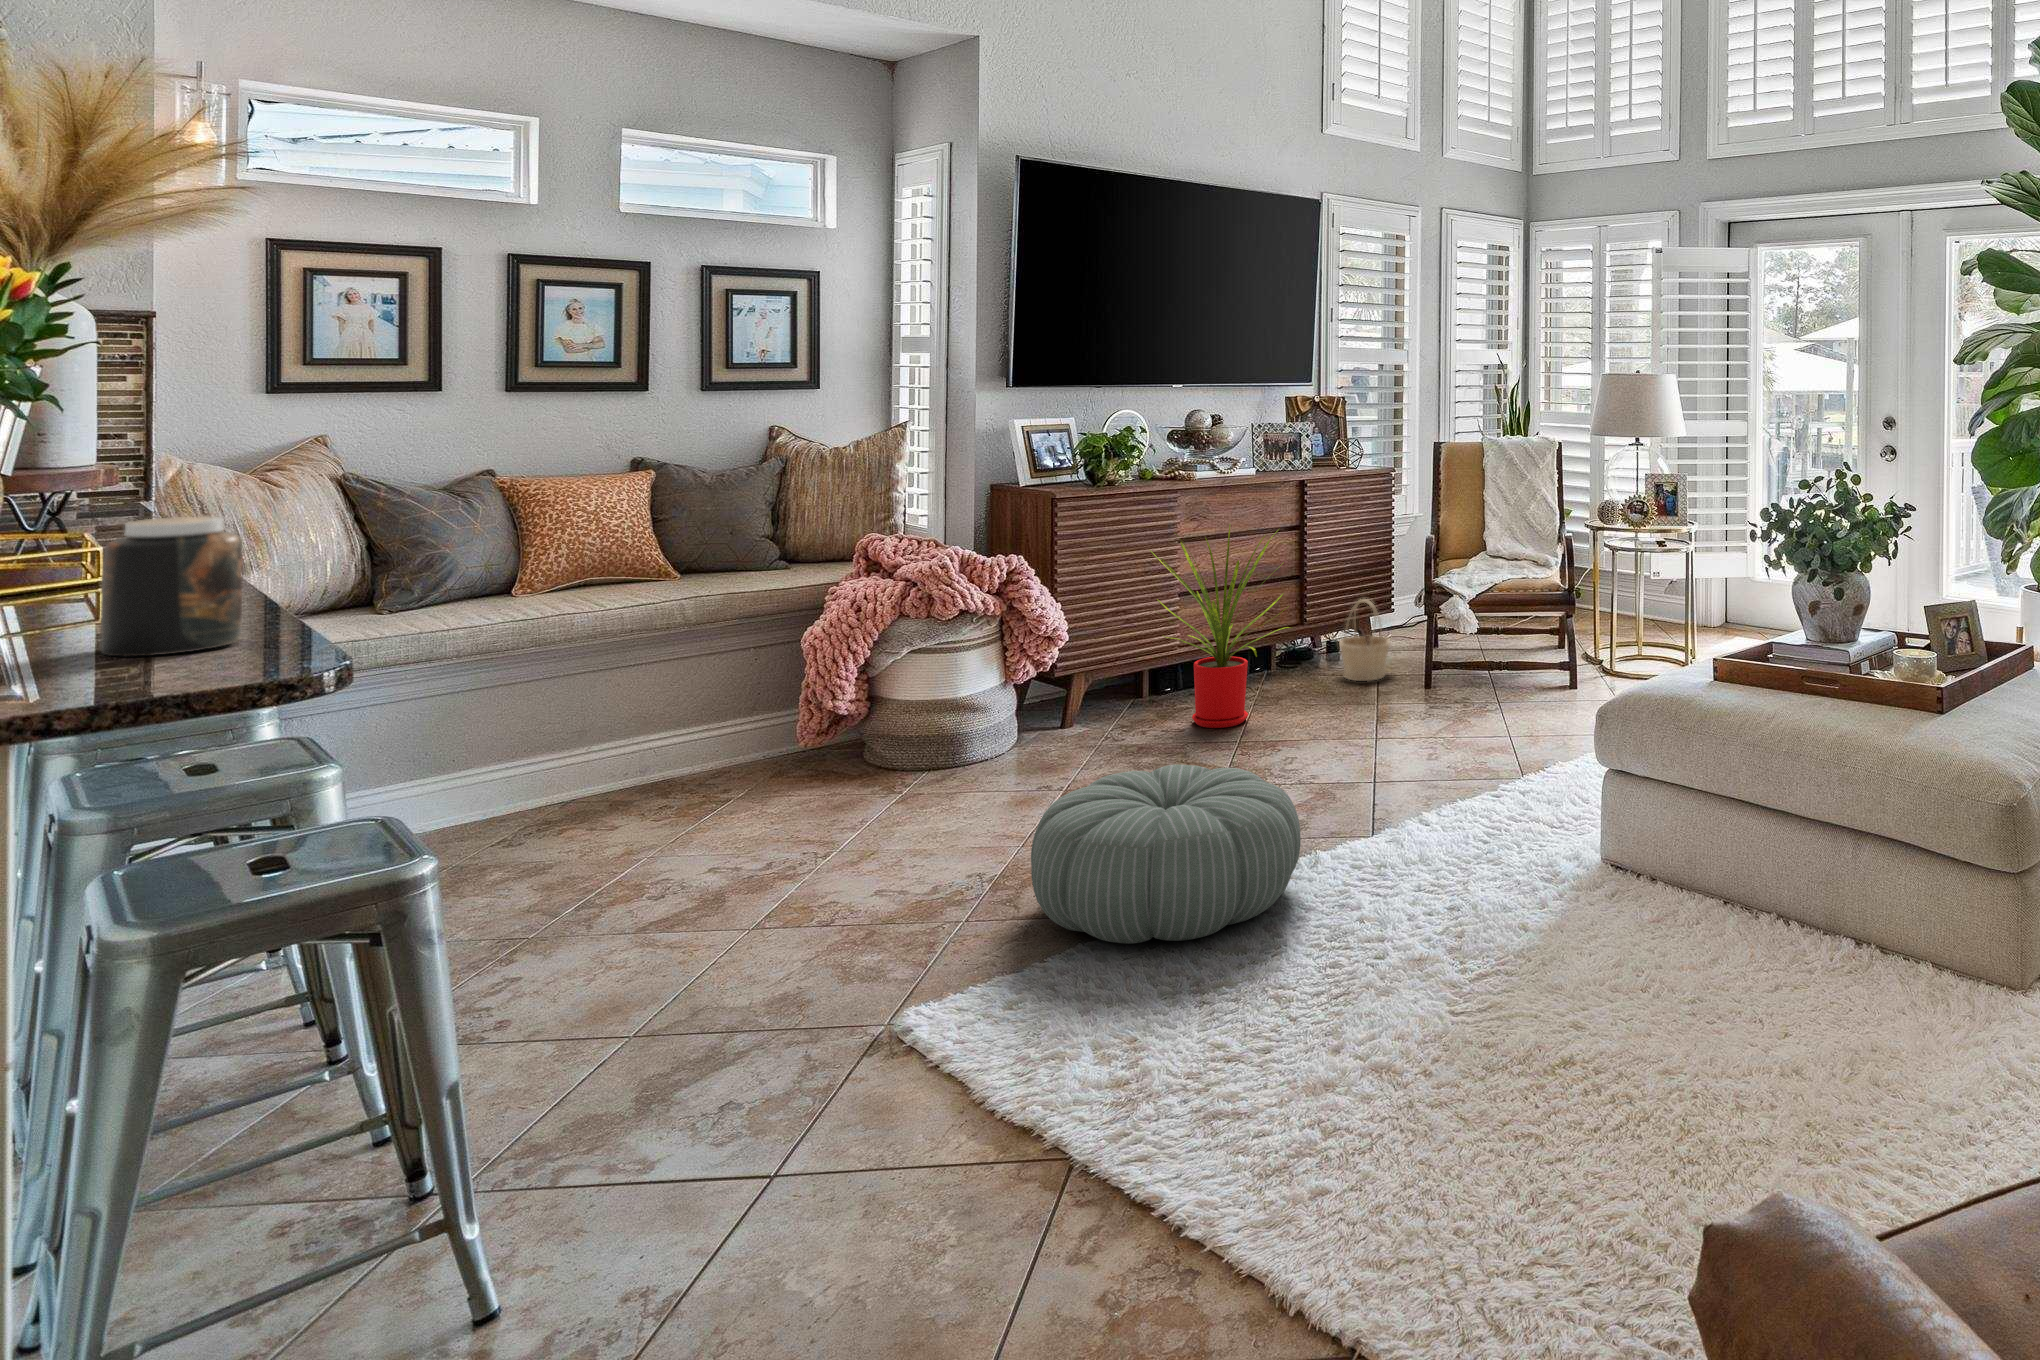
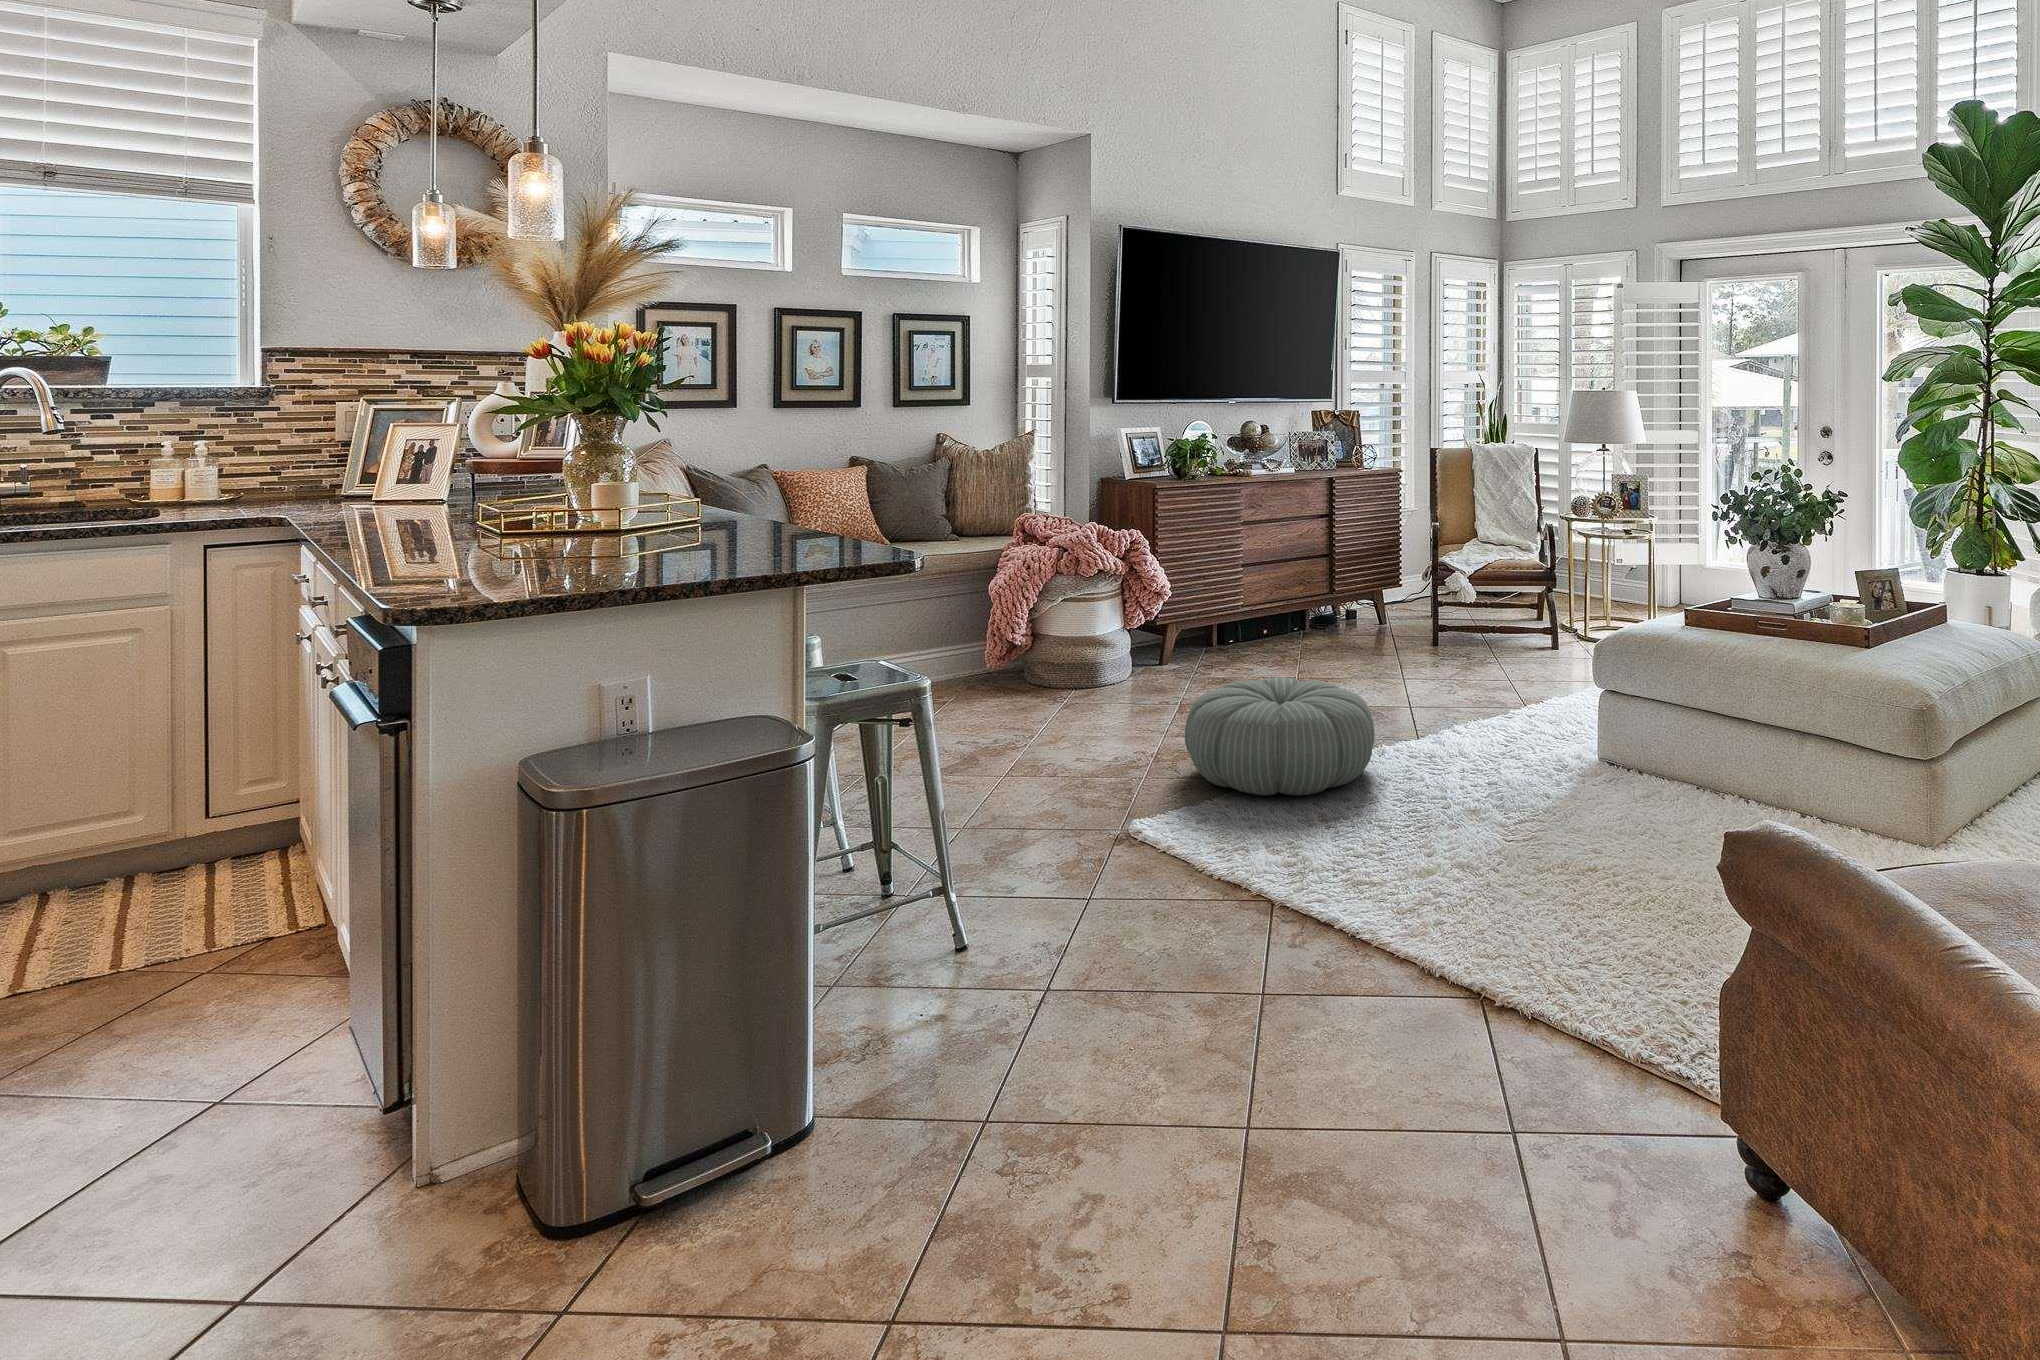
jar: present [101,516,243,656] -> none [761,471,823,548]
house plant: present [1150,525,1288,728] -> none [1225,508,1340,666]
basket: present [1339,599,1390,681] -> none [1364,572,1405,637]

